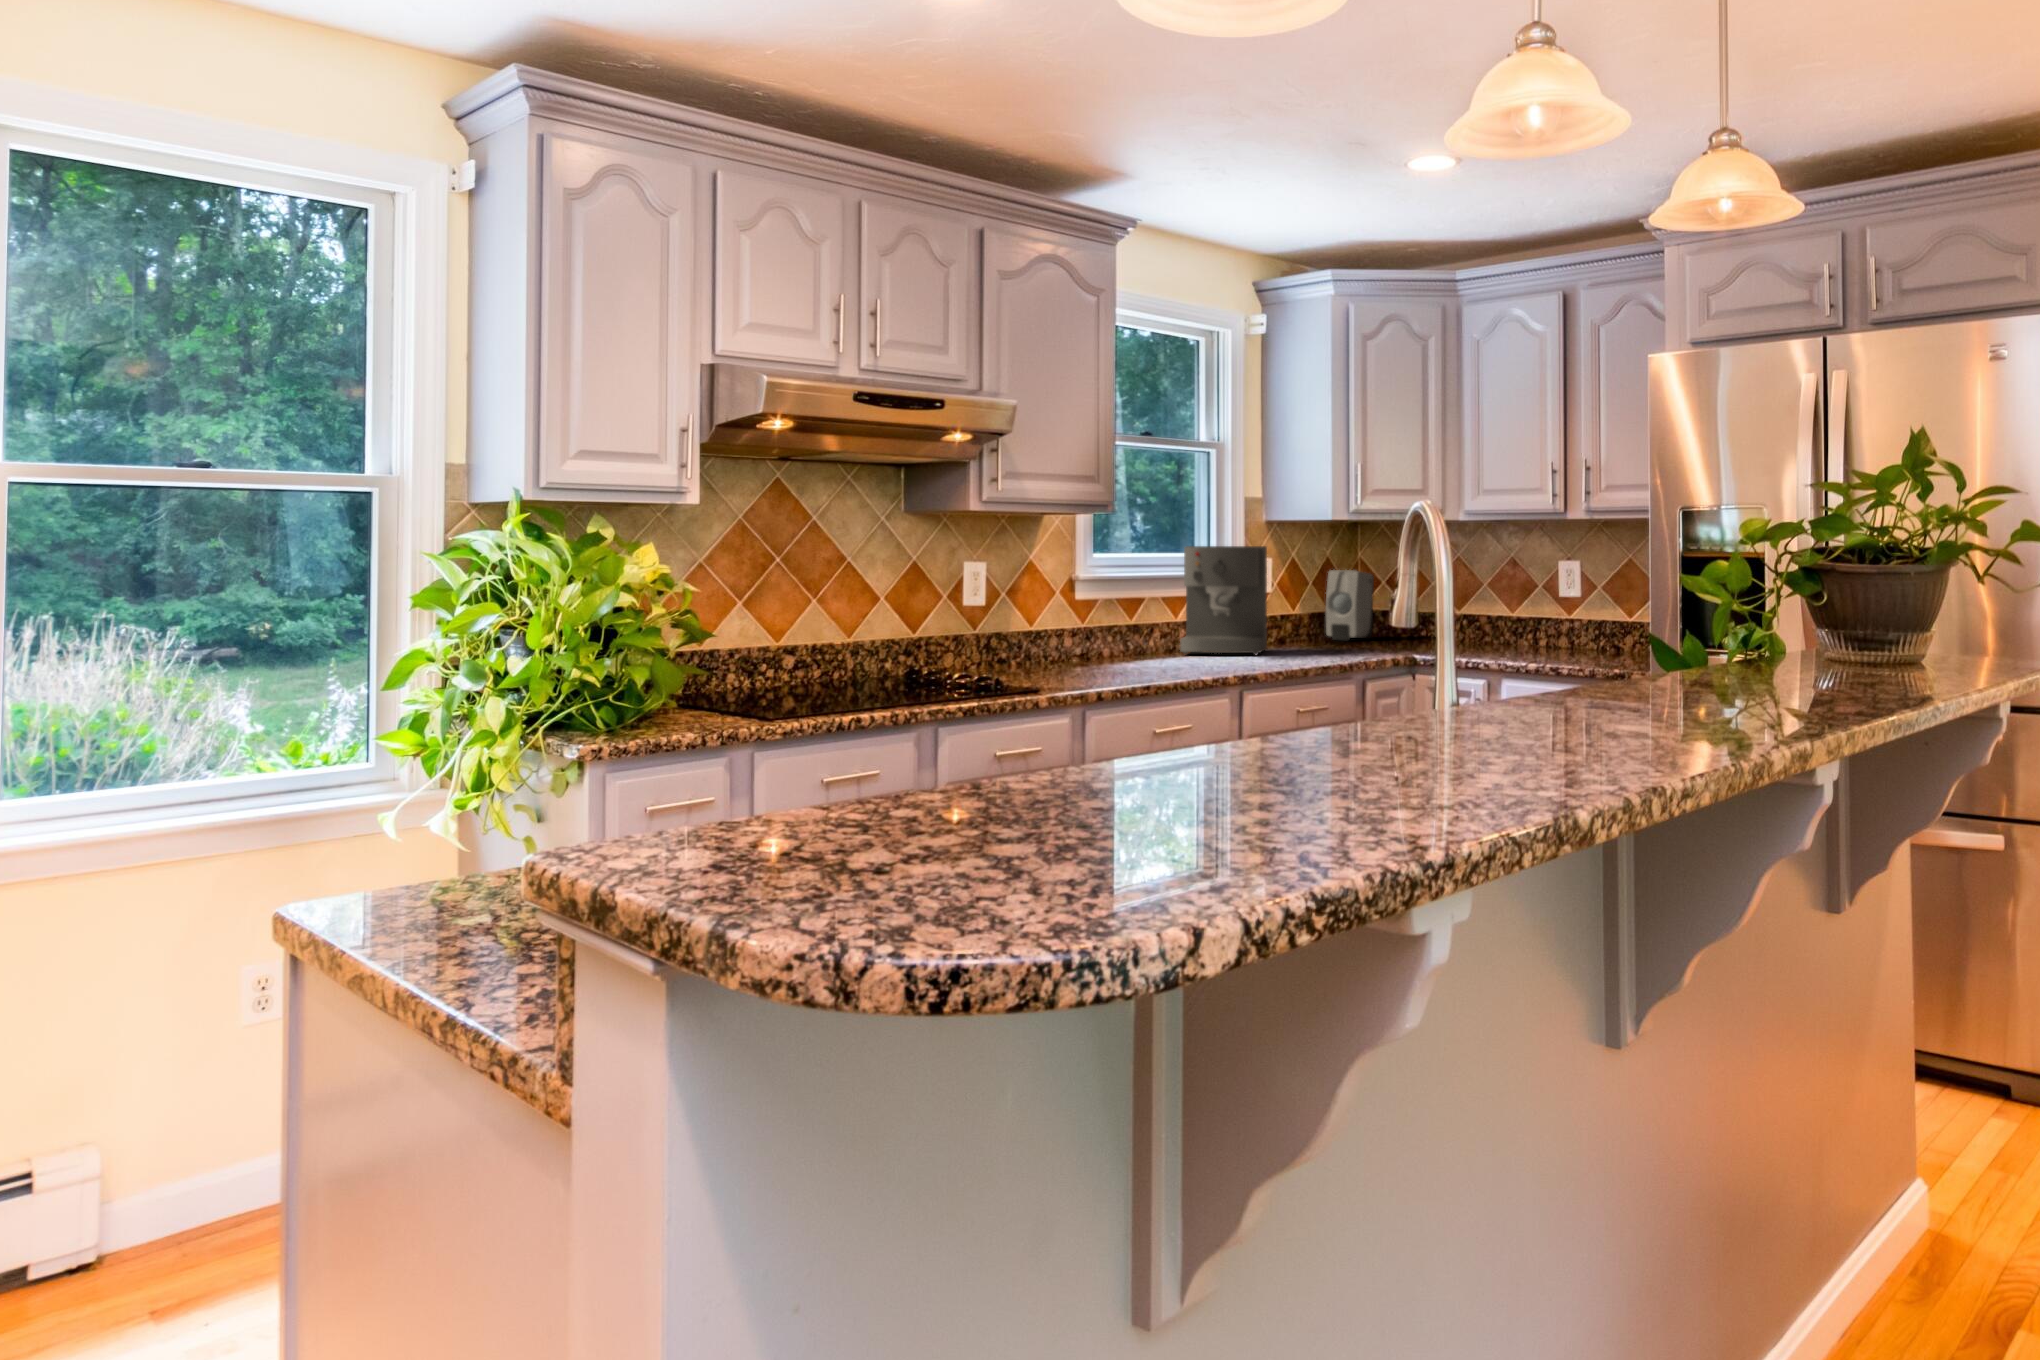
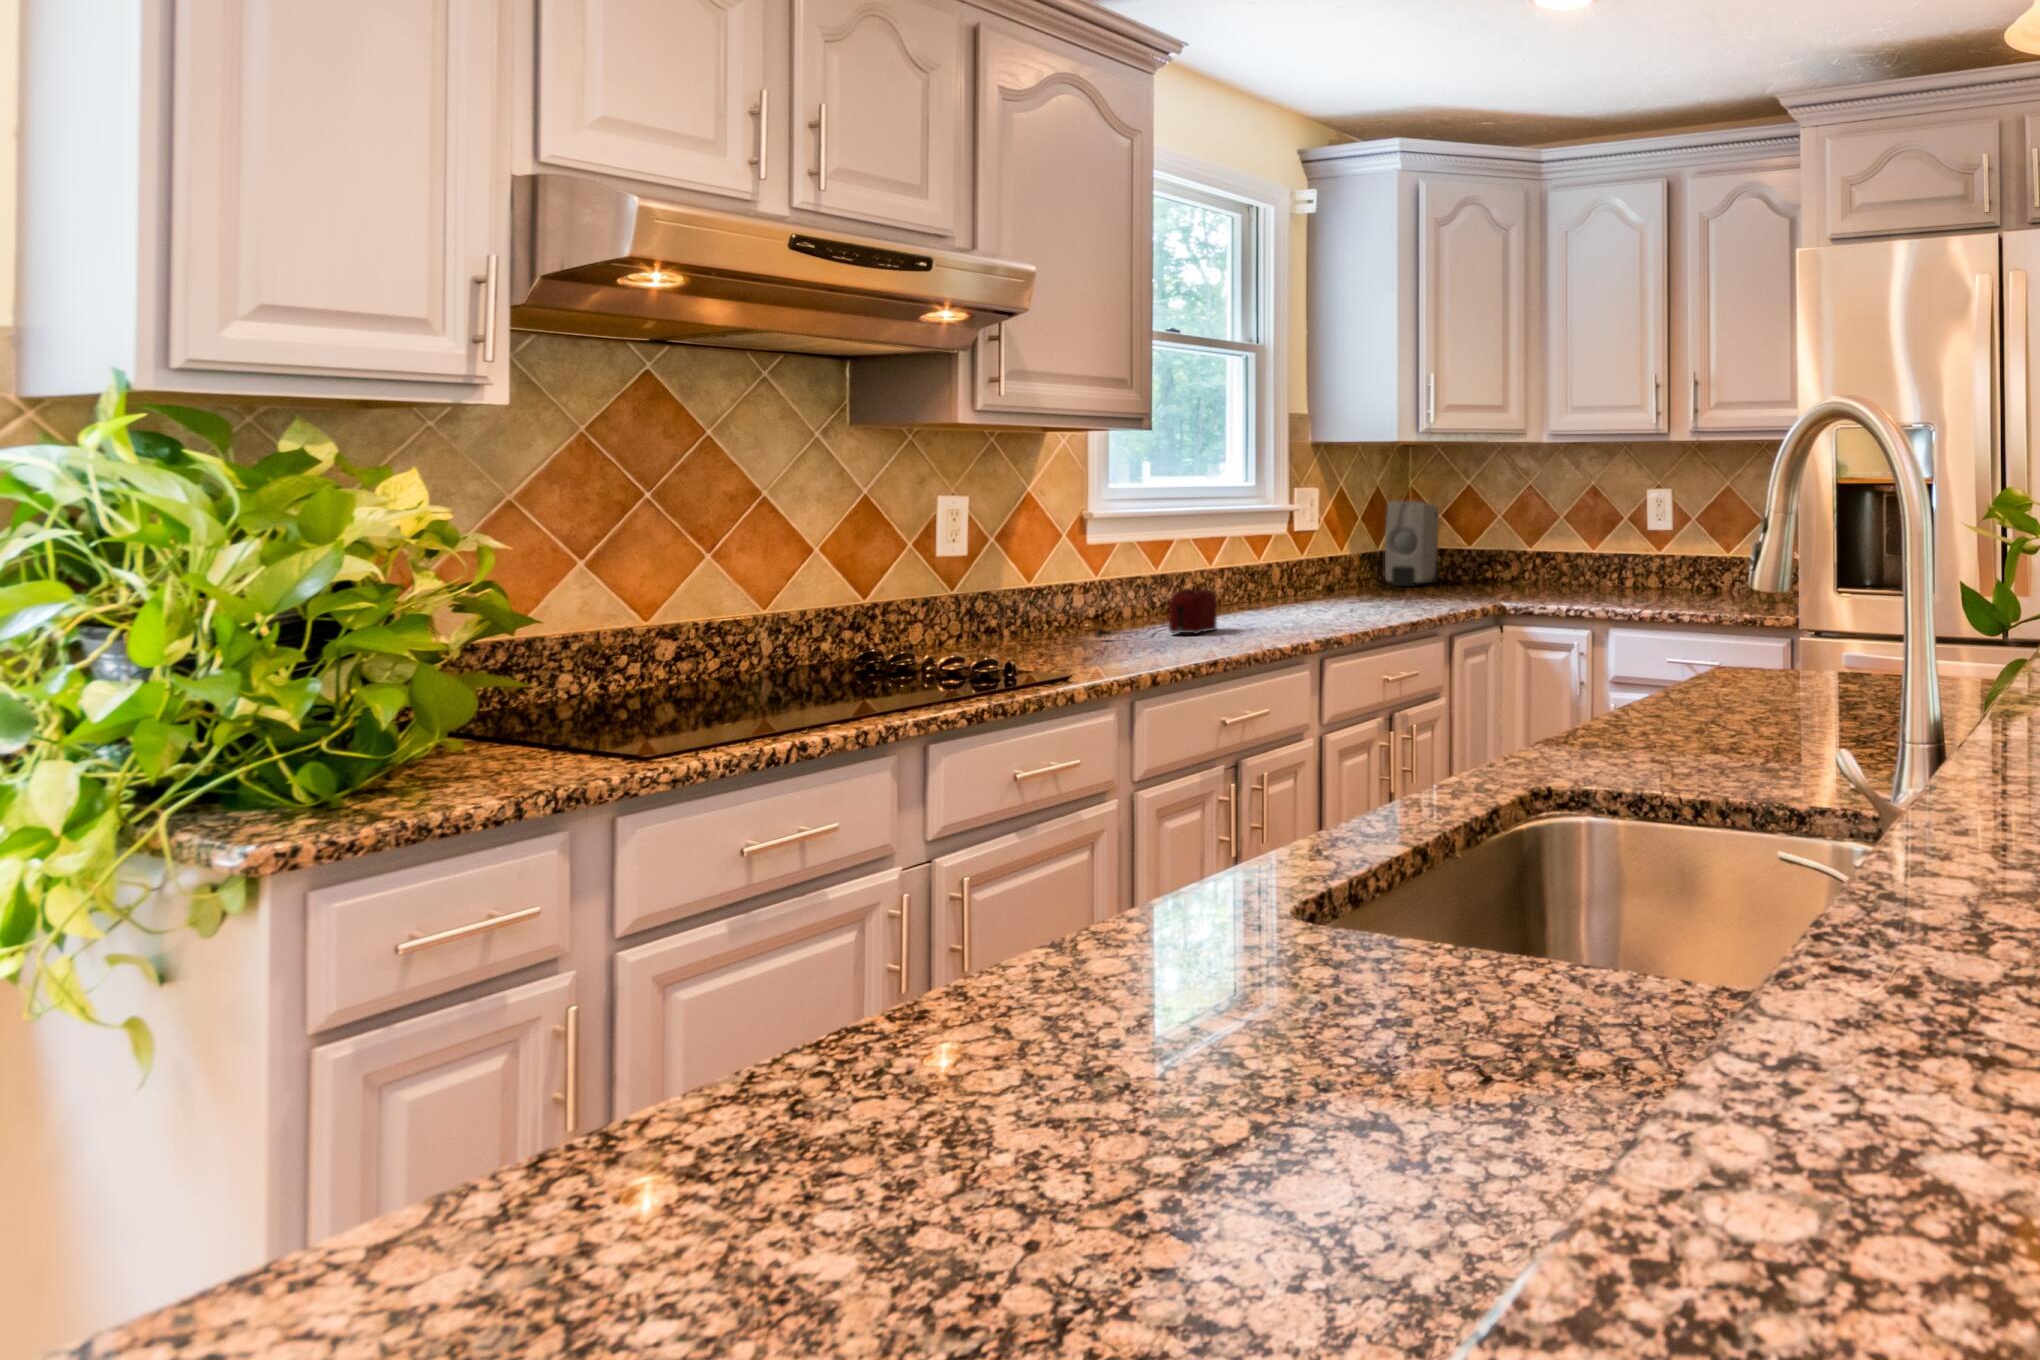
coffee maker: present [1180,546,1267,655] -> none [1223,472,1327,612]
toaster: none [1072,633,1166,668] -> present [1096,588,1217,638]

